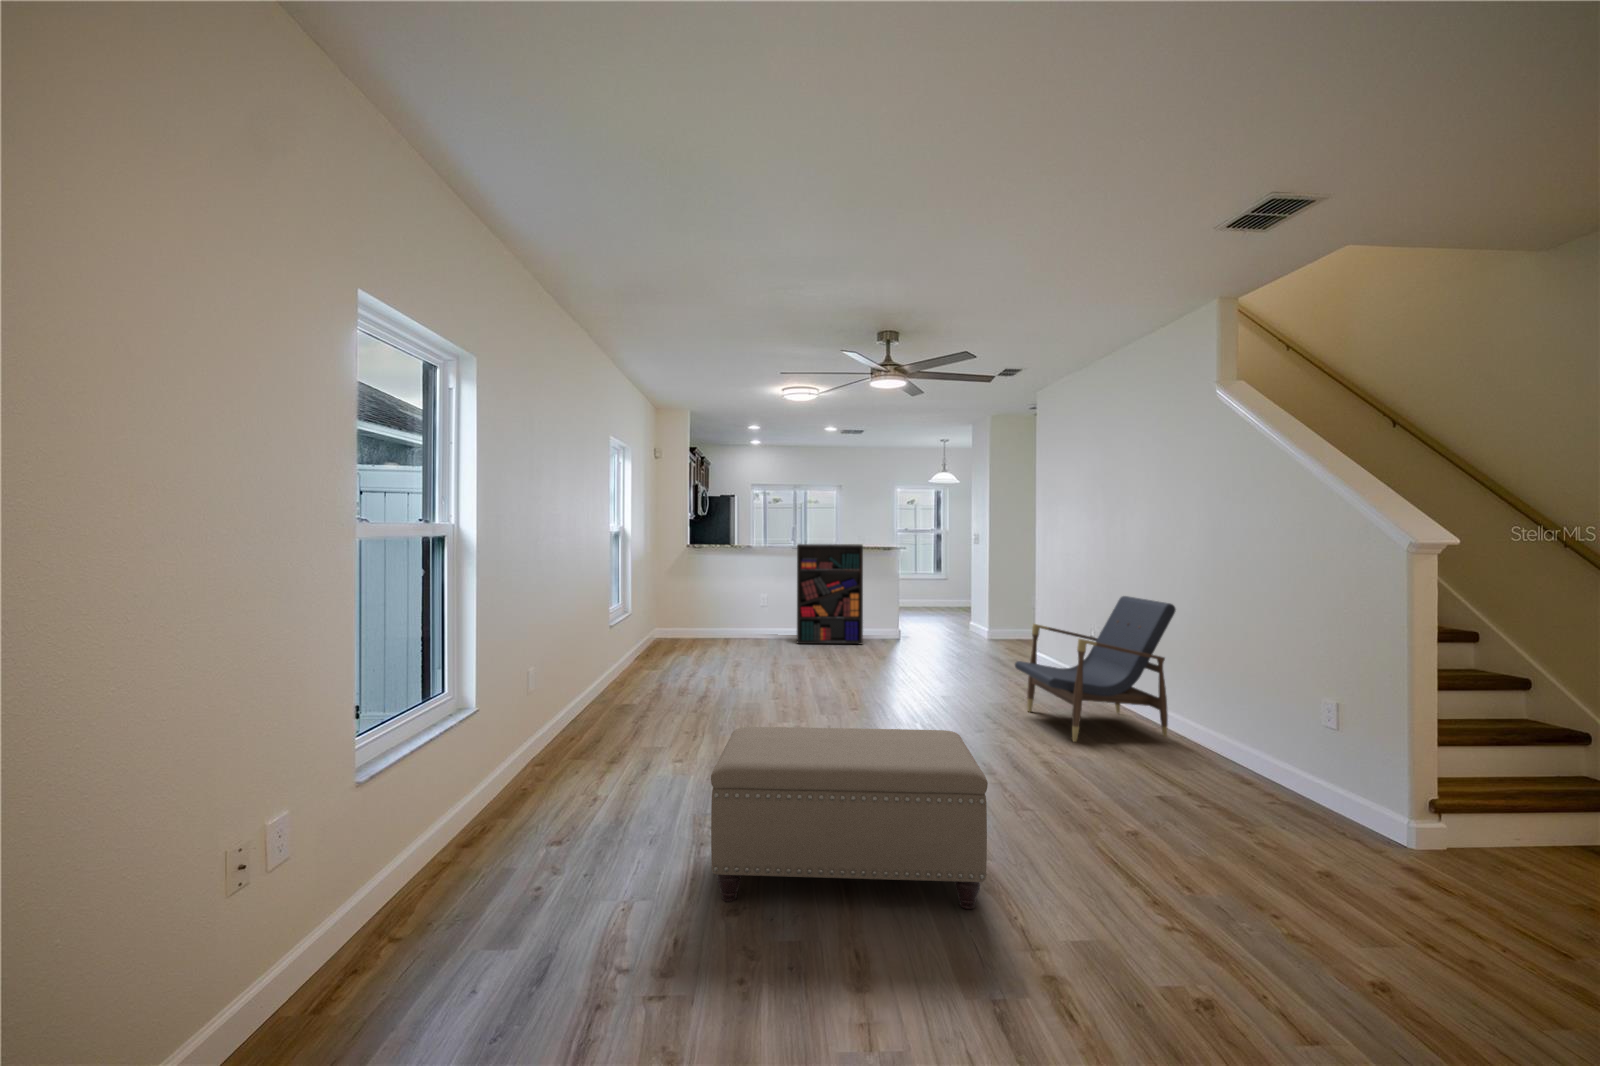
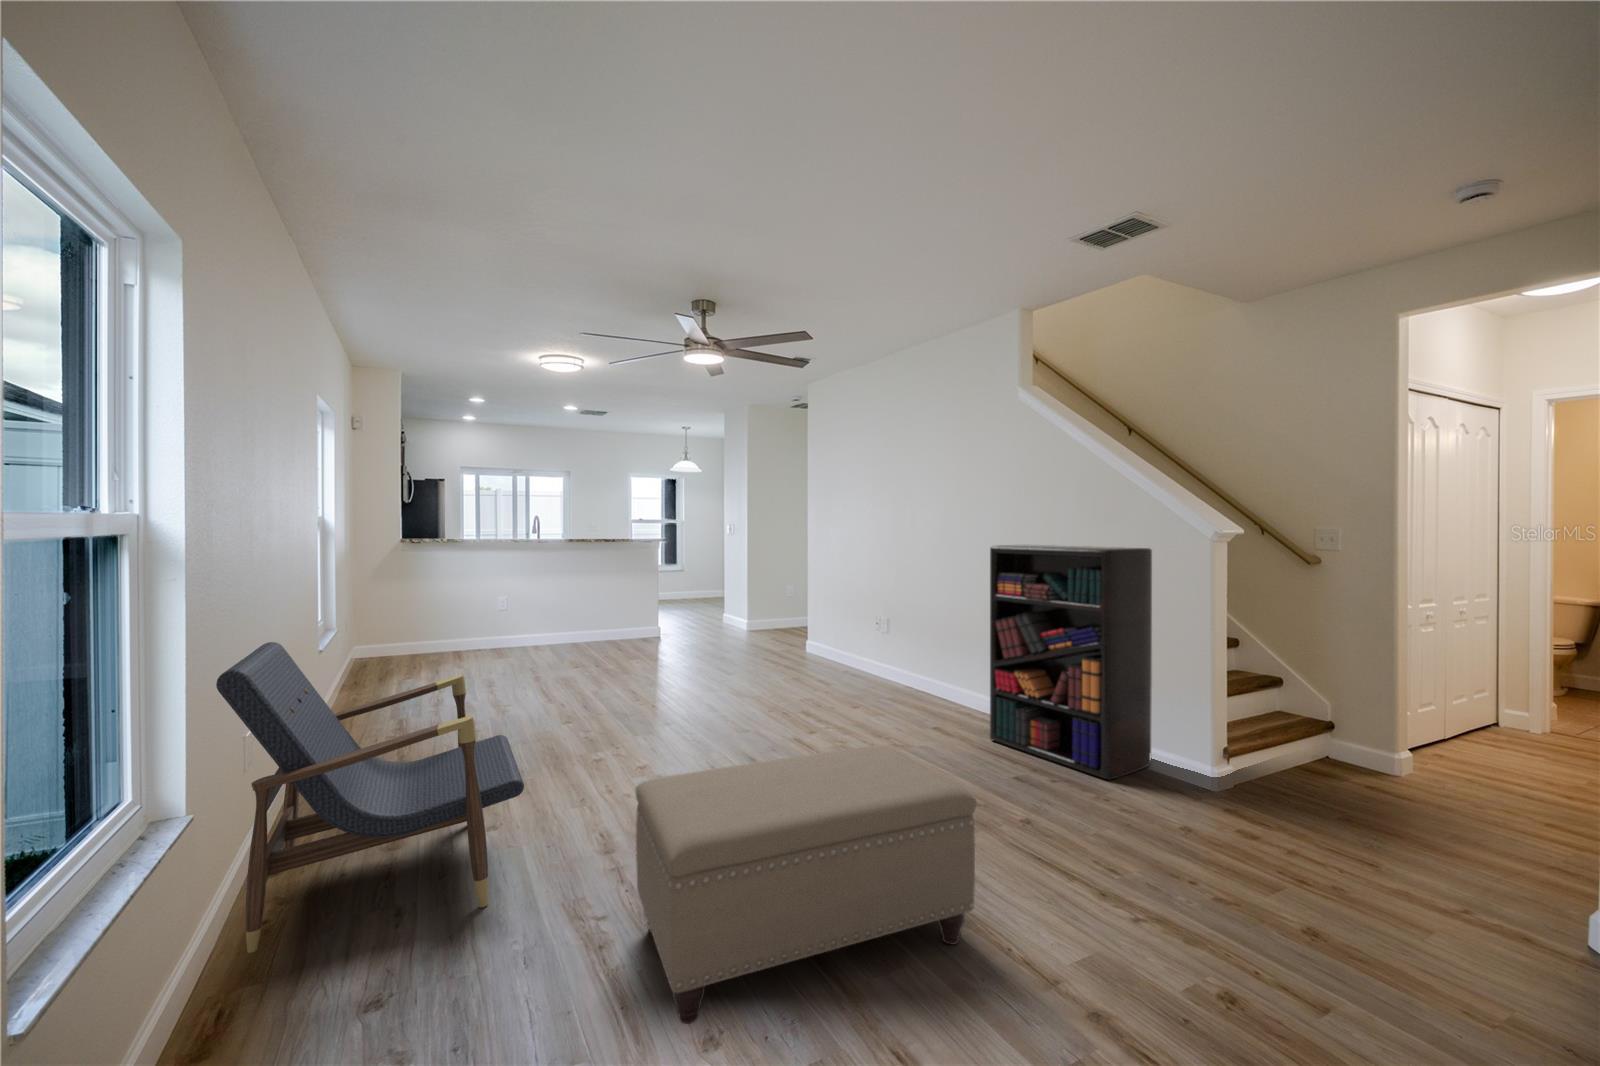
bookshelf: present [797,544,863,644] -> present [990,544,1152,779]
lounge chair: present [1015,596,1176,742] -> present [216,642,524,953]

